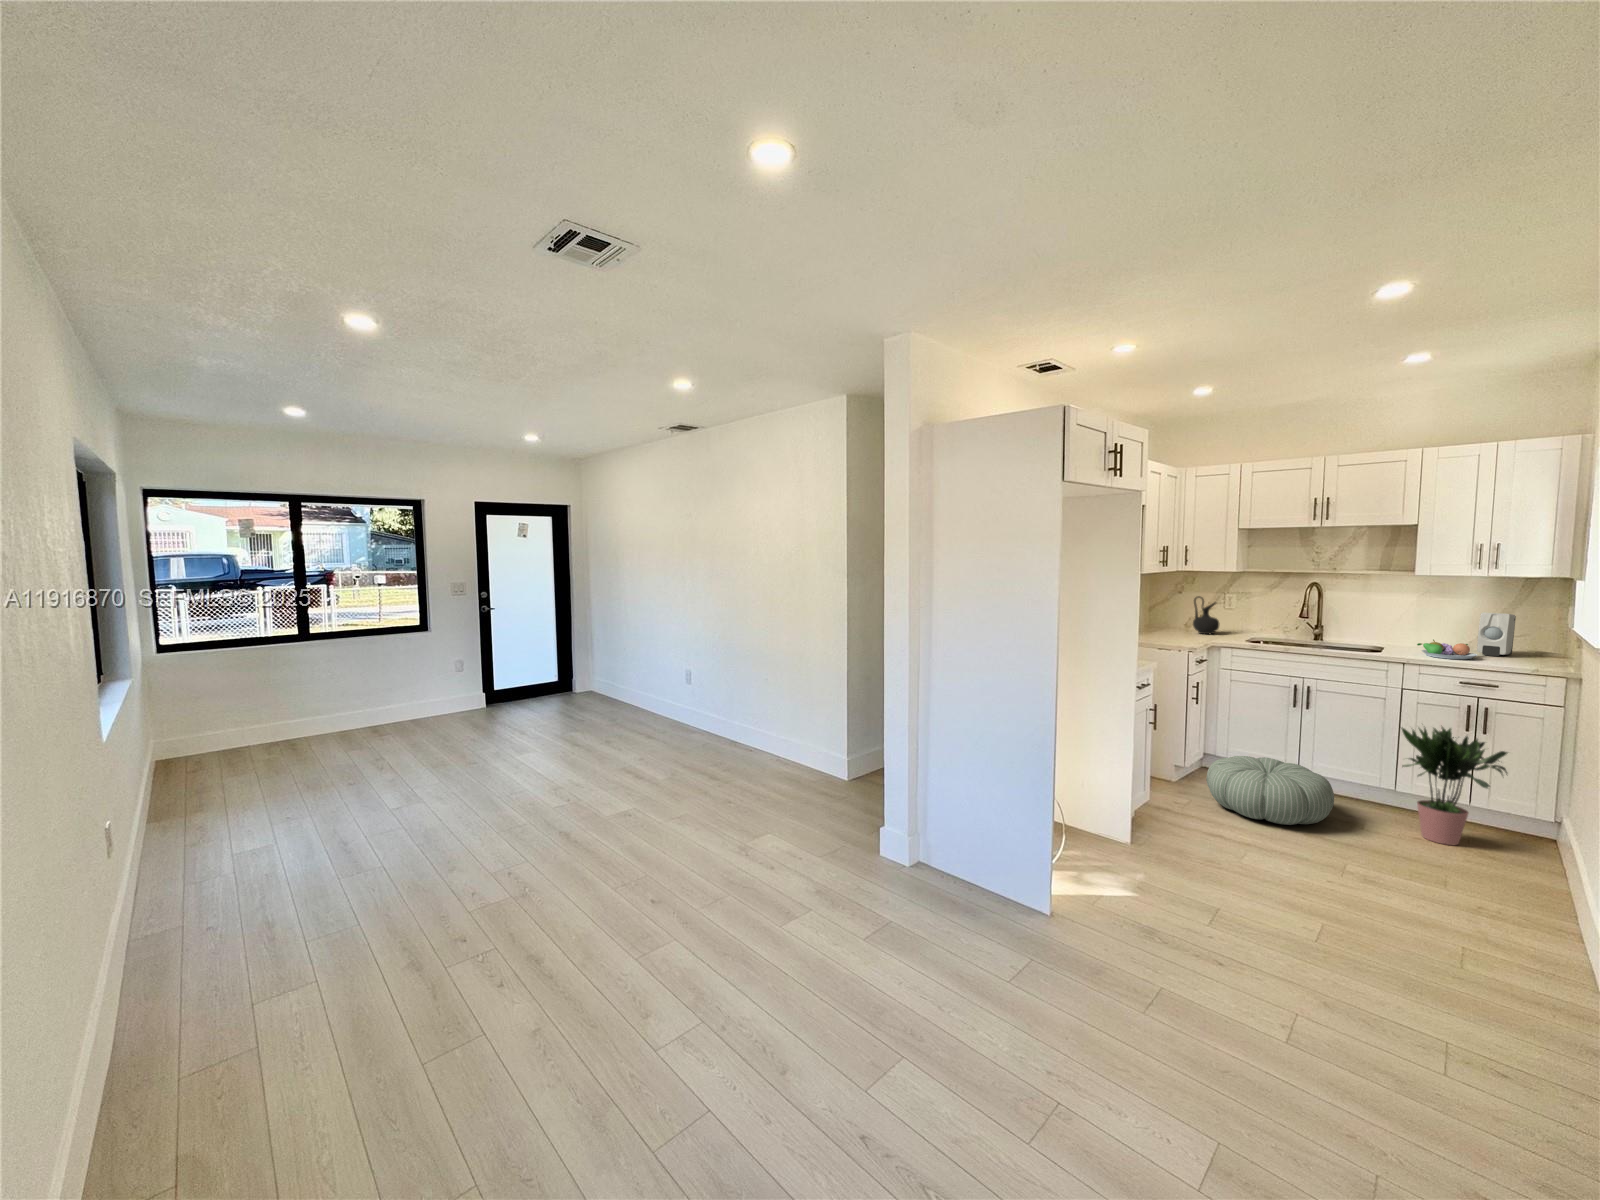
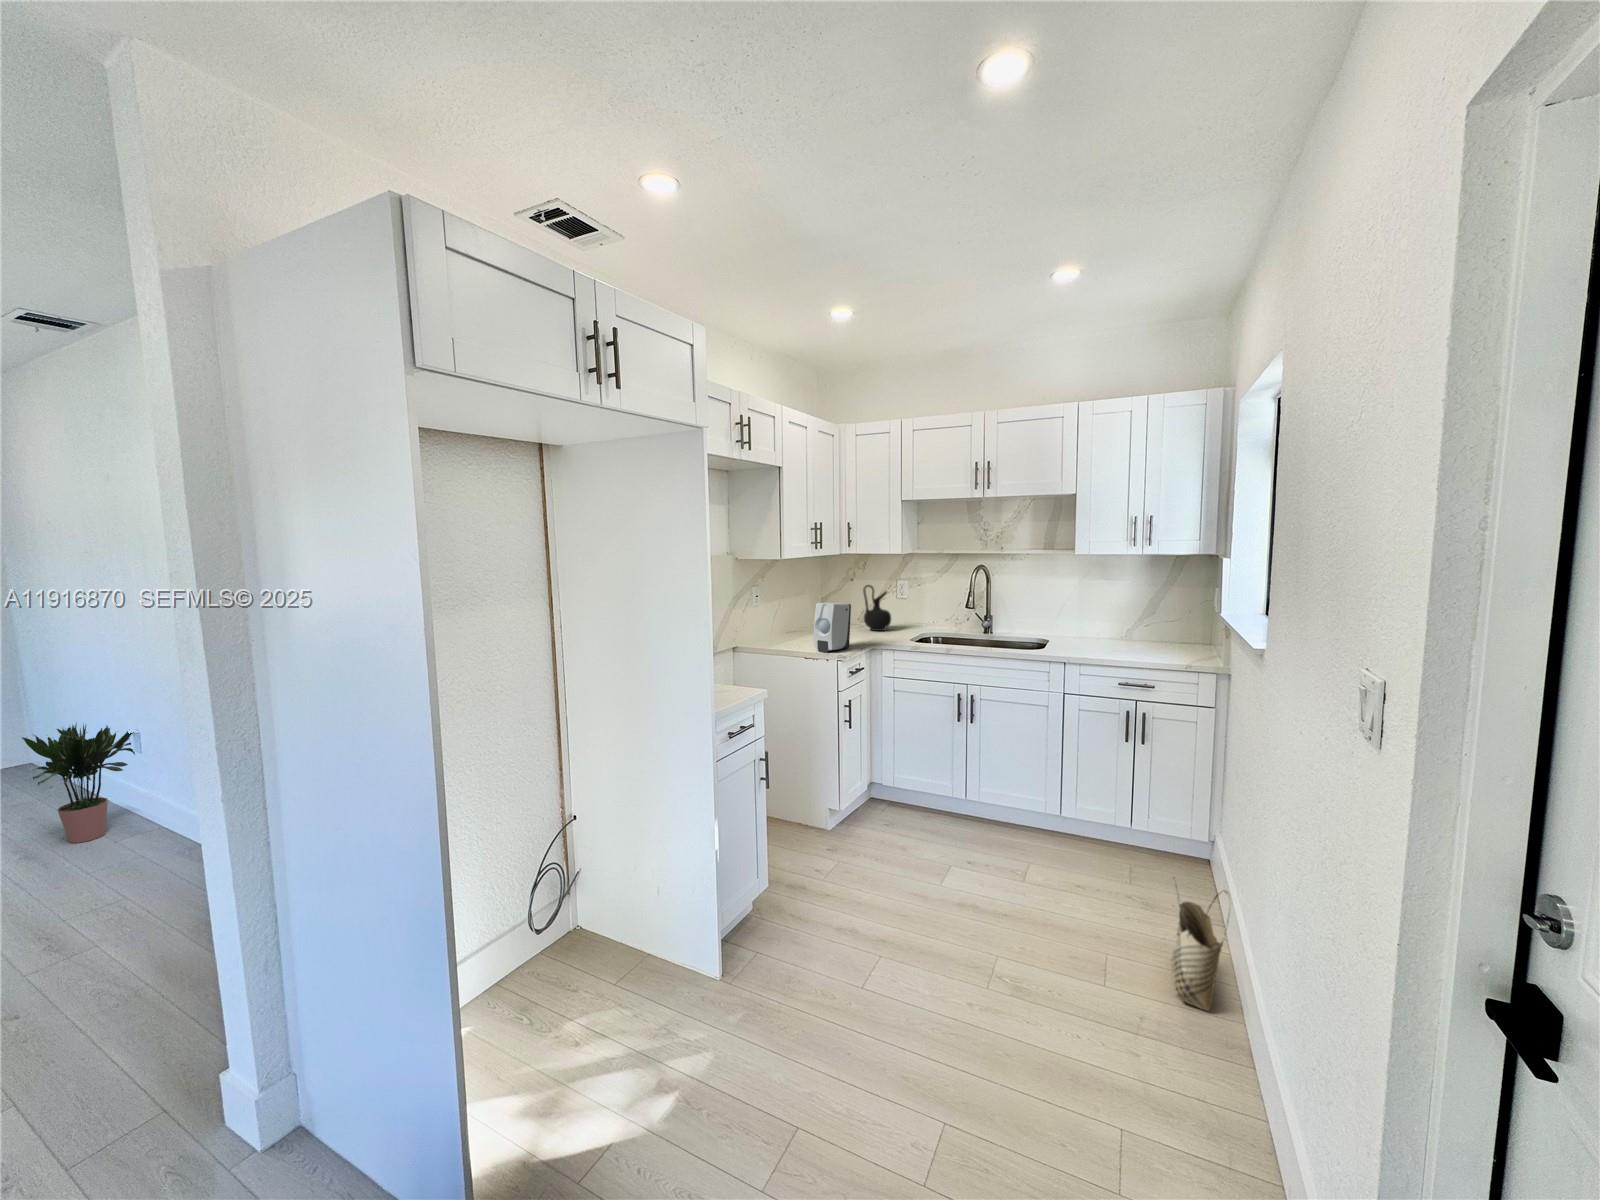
soap dispenser: present [1477,612,1516,656] -> present [814,603,851,652]
fruit bowl: present [1417,639,1477,659] -> none [1077,629,1133,653]
potted plant: present [1402,727,1507,845] -> present [22,723,135,843]
pouf: present [1206,756,1334,825] -> none [858,791,994,892]
woven basket: none [1512,817,1570,913] -> present [1171,878,1230,1011]

